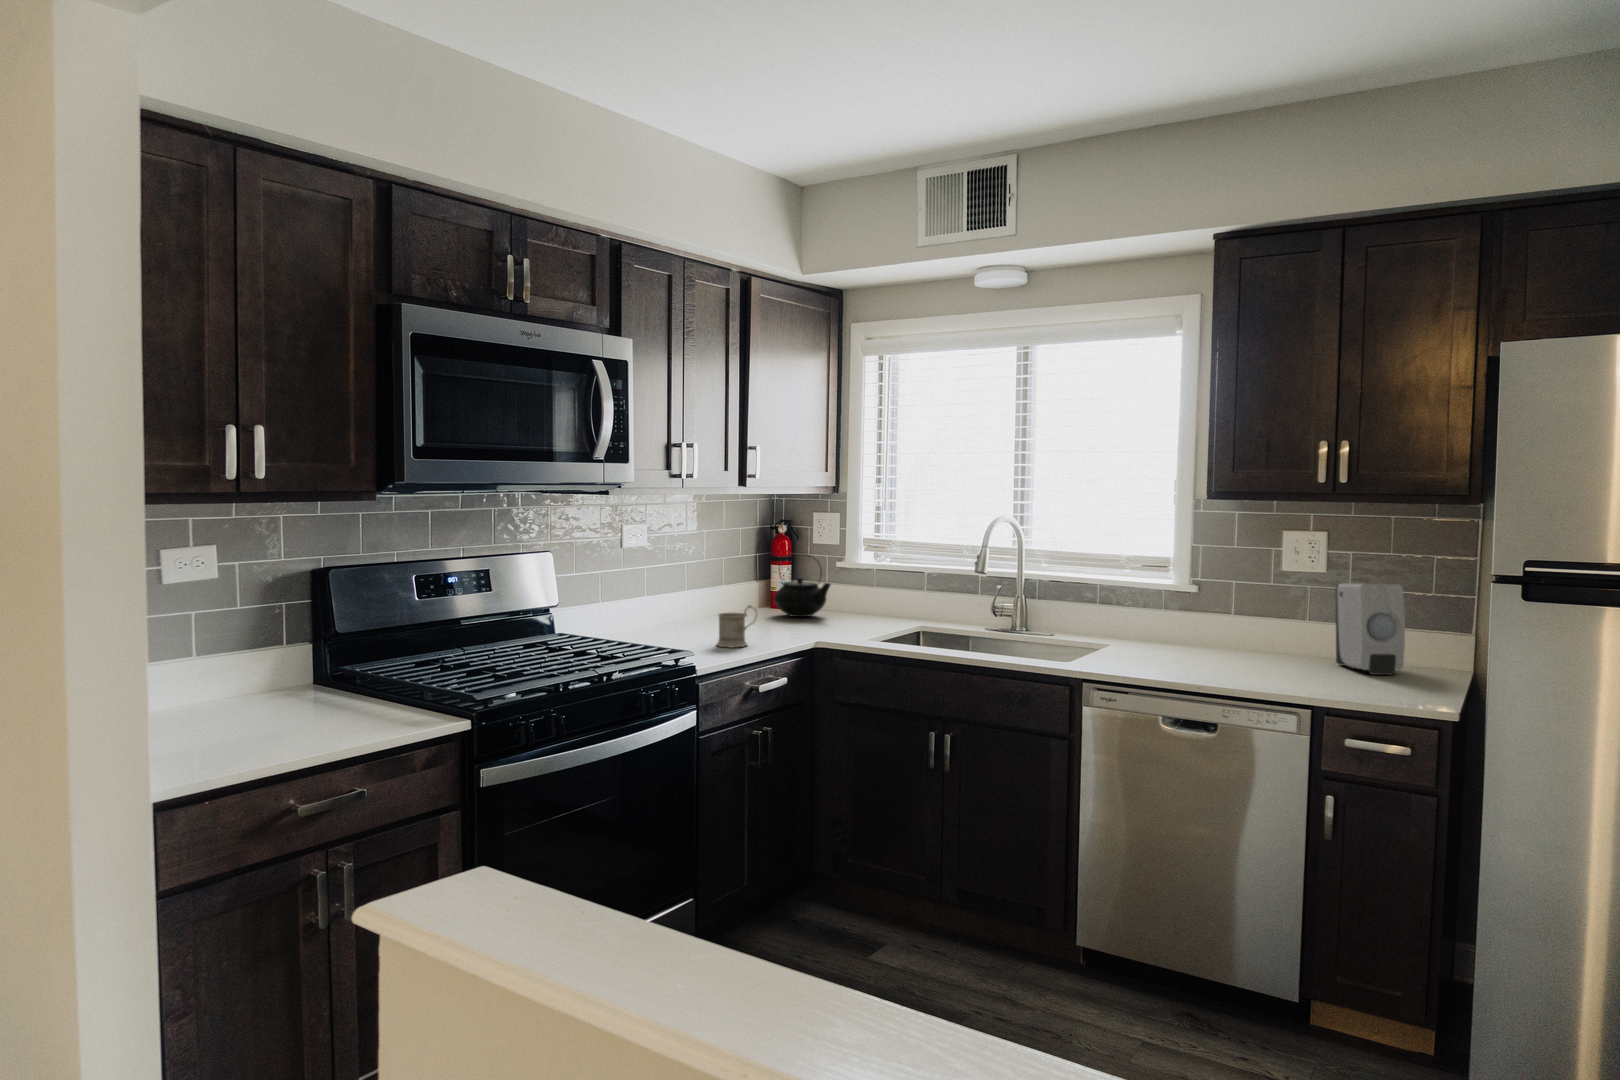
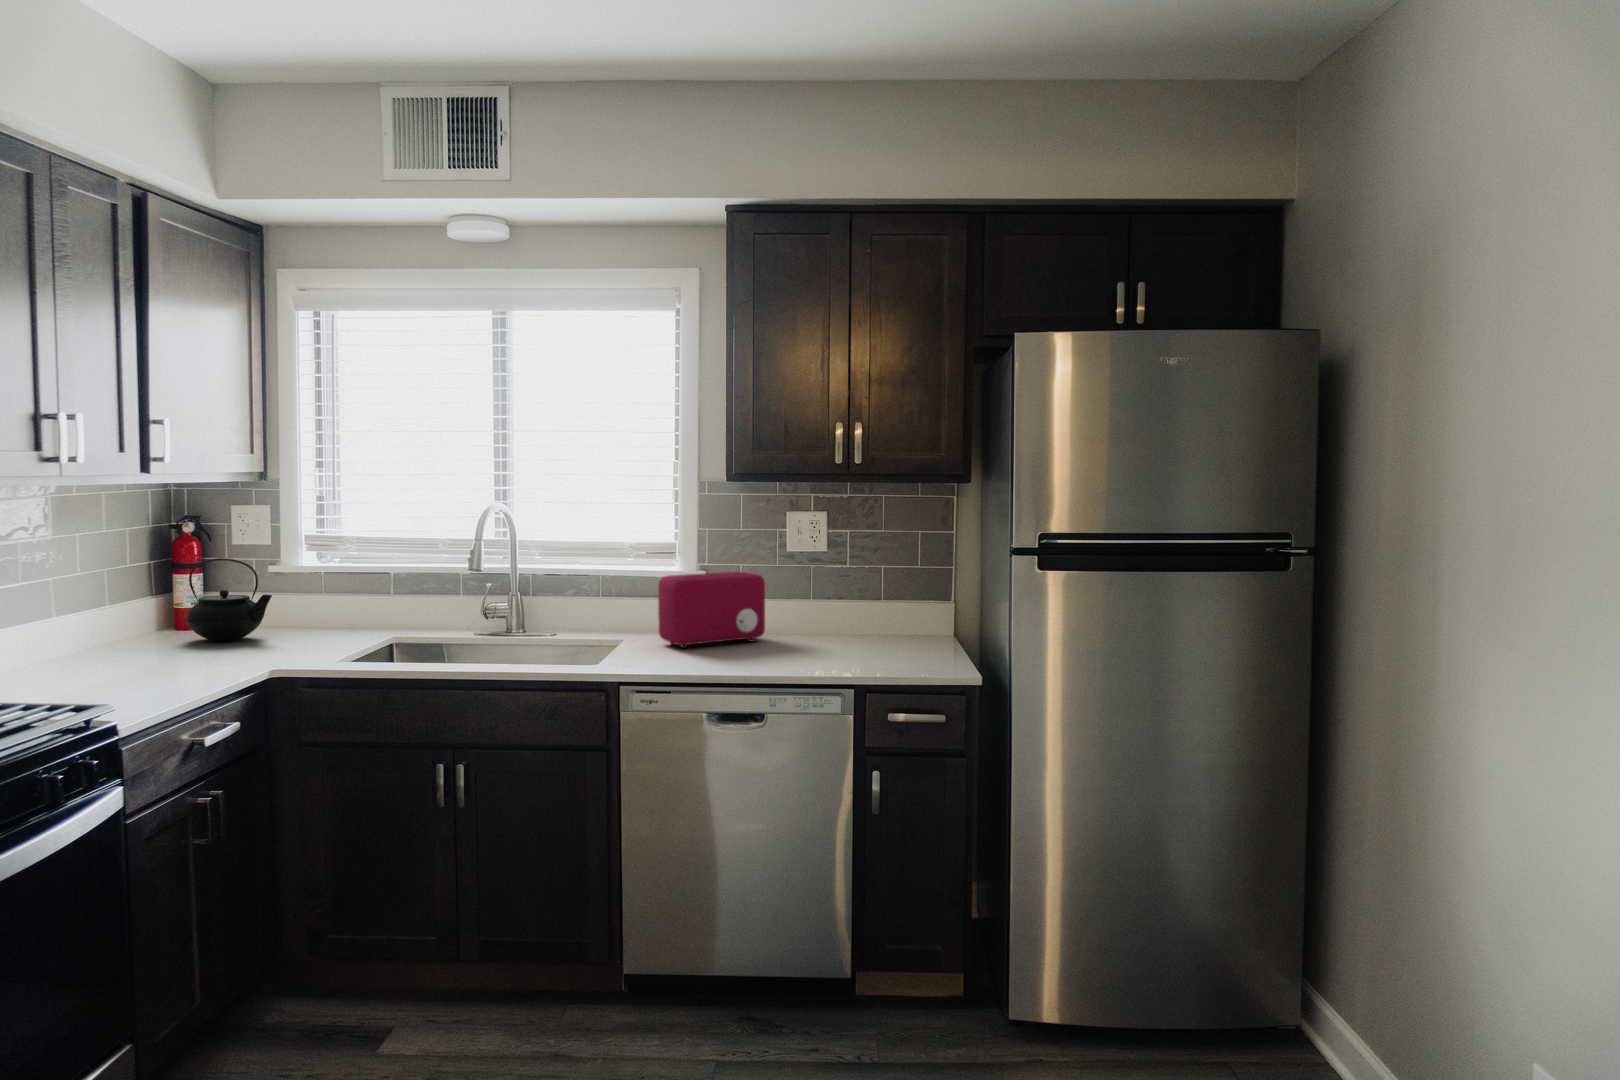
soap dispenser: present [1335,584,1405,675] -> none [838,559,902,646]
toaster: none [1139,587,1251,658] -> present [658,571,765,648]
mug: present [716,605,757,647] -> none [128,633,189,693]

